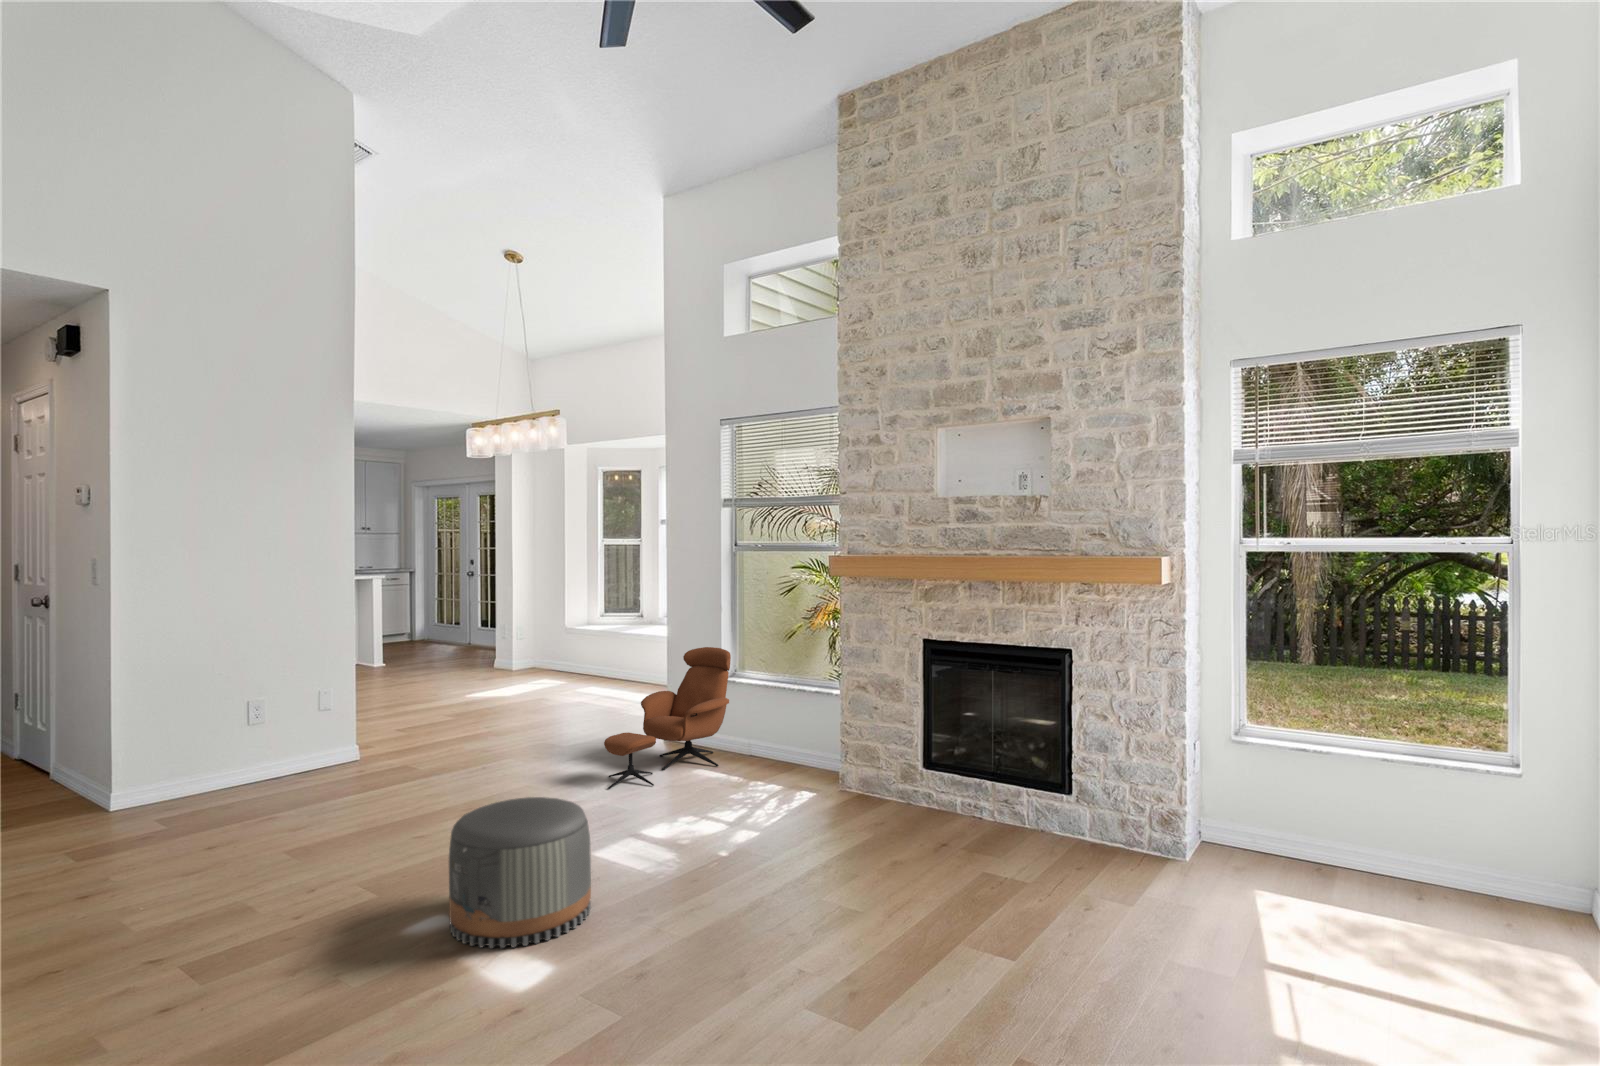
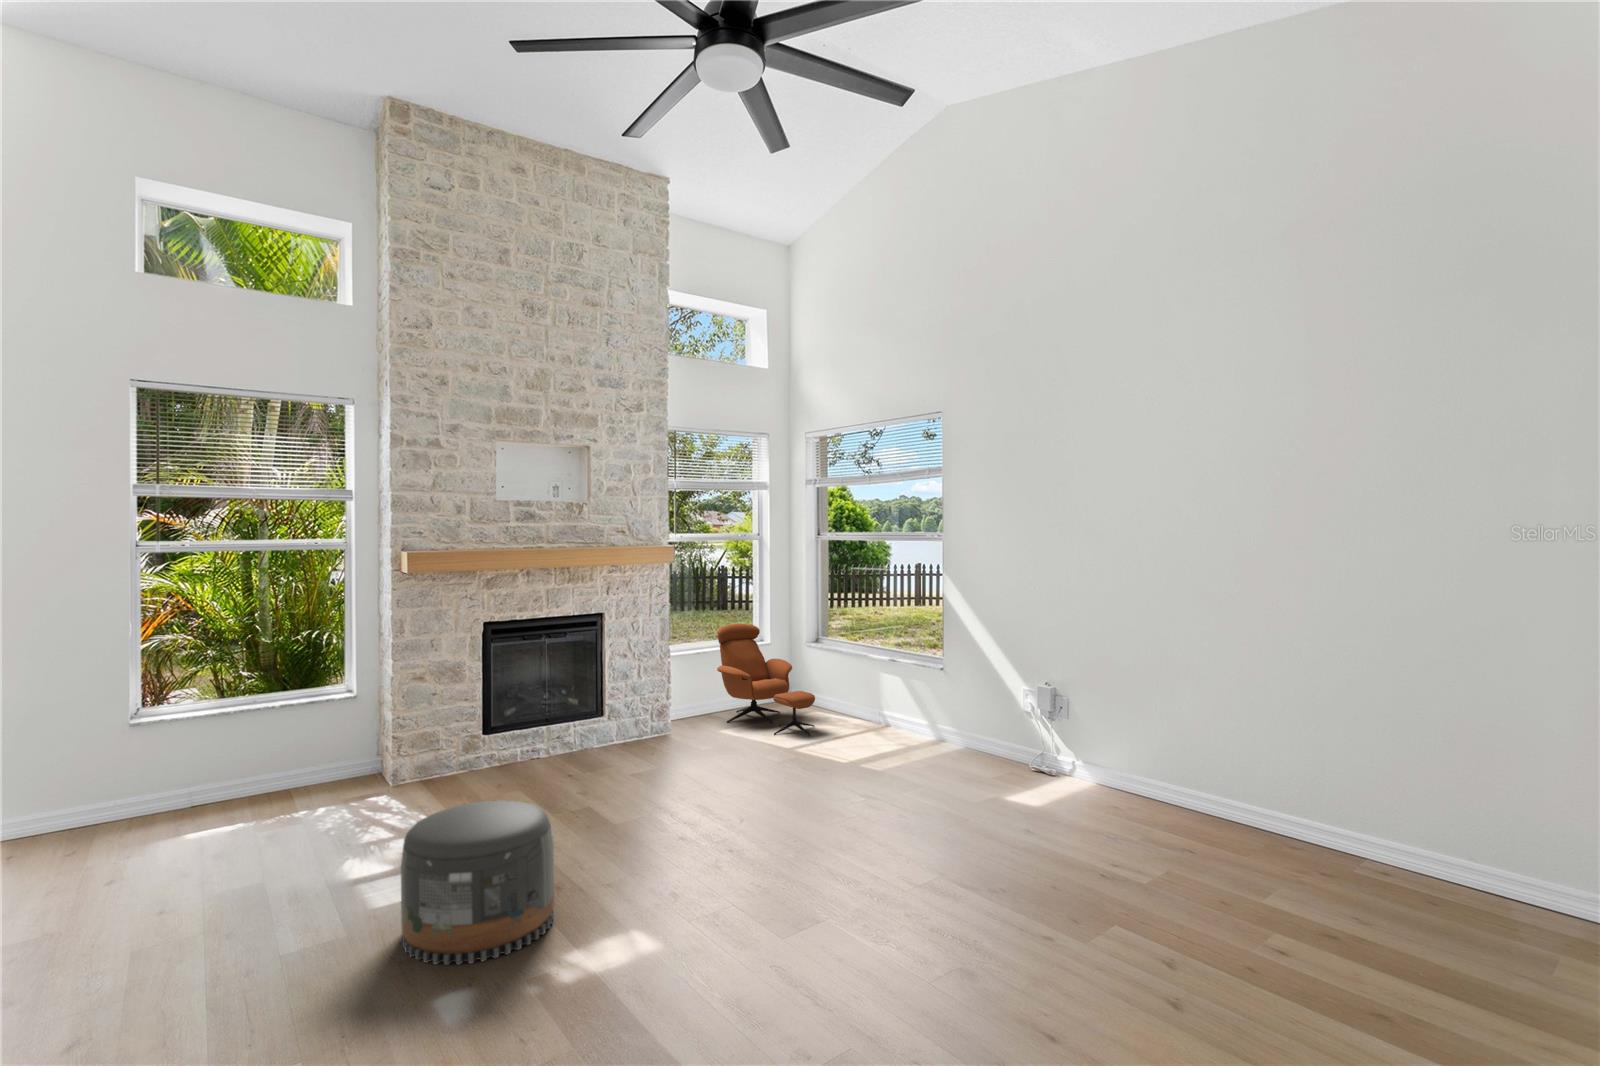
lounge chair: present [604,647,731,789] -> present [717,623,815,735]

